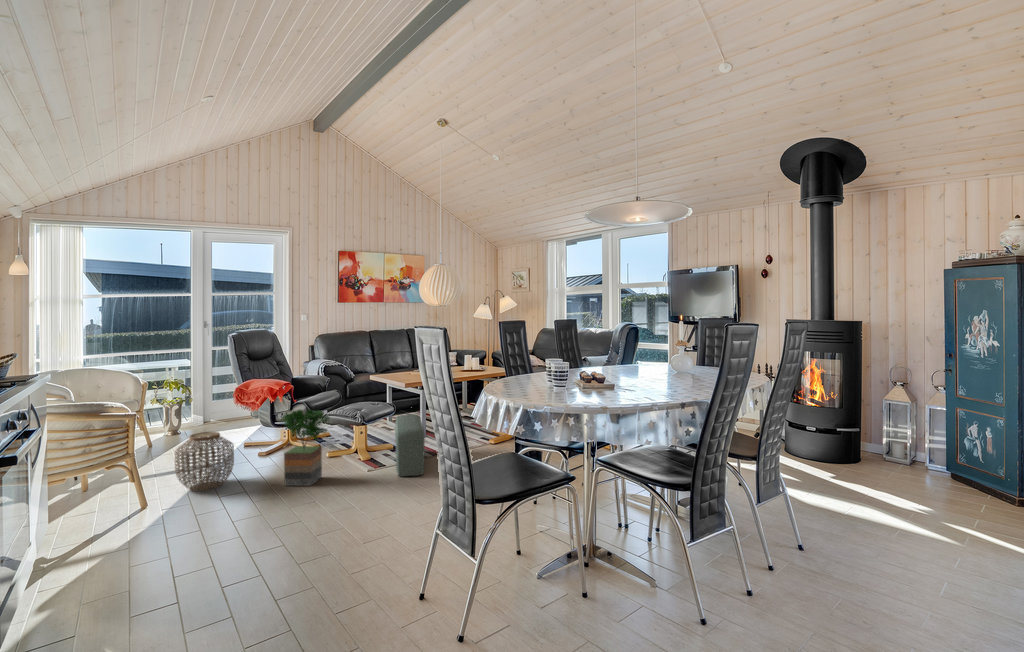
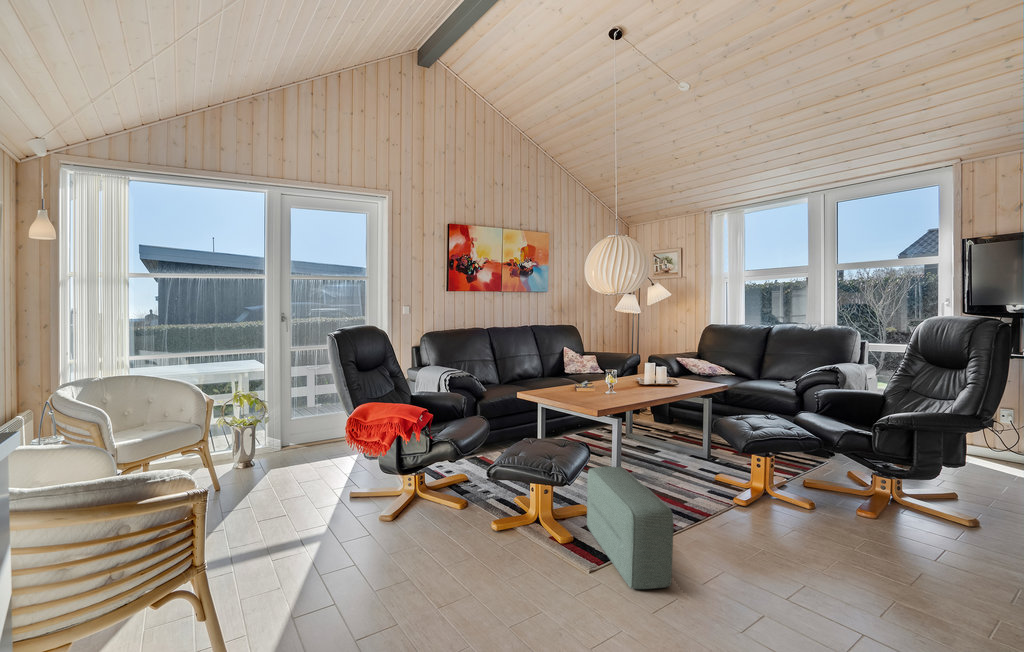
potted tree: present [283,409,329,486] -> none [436,464,520,606]
woven basket: present [175,432,234,491] -> none [265,499,358,608]

